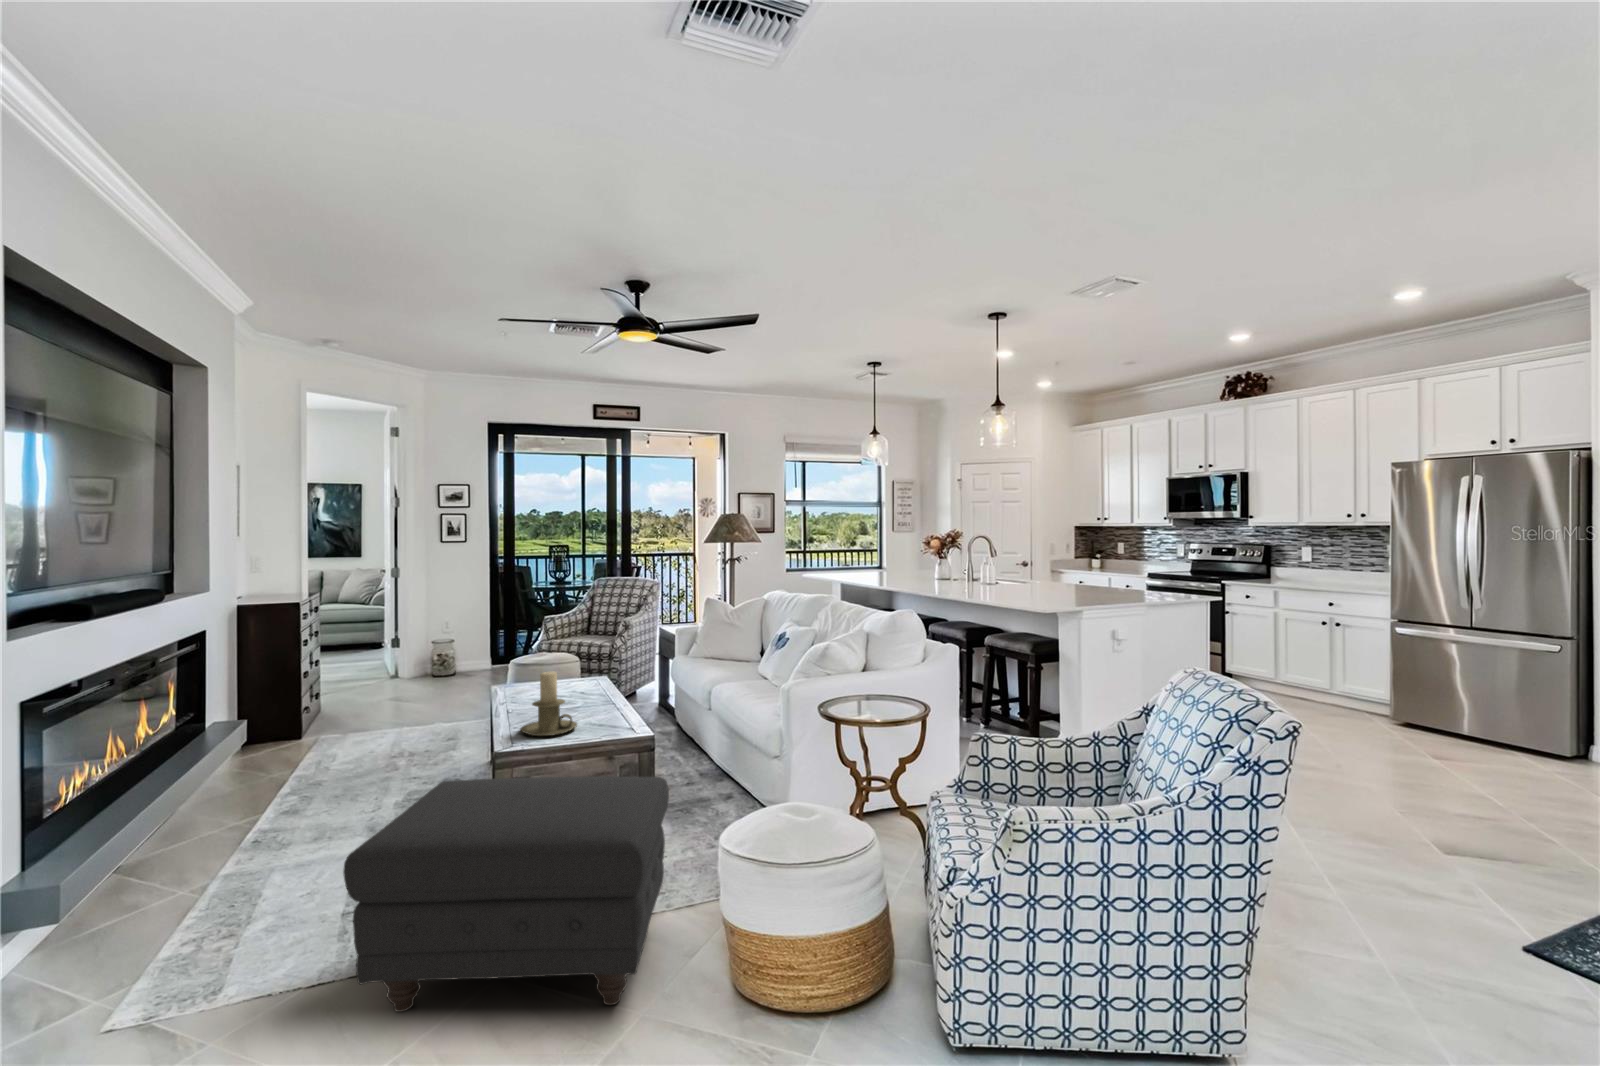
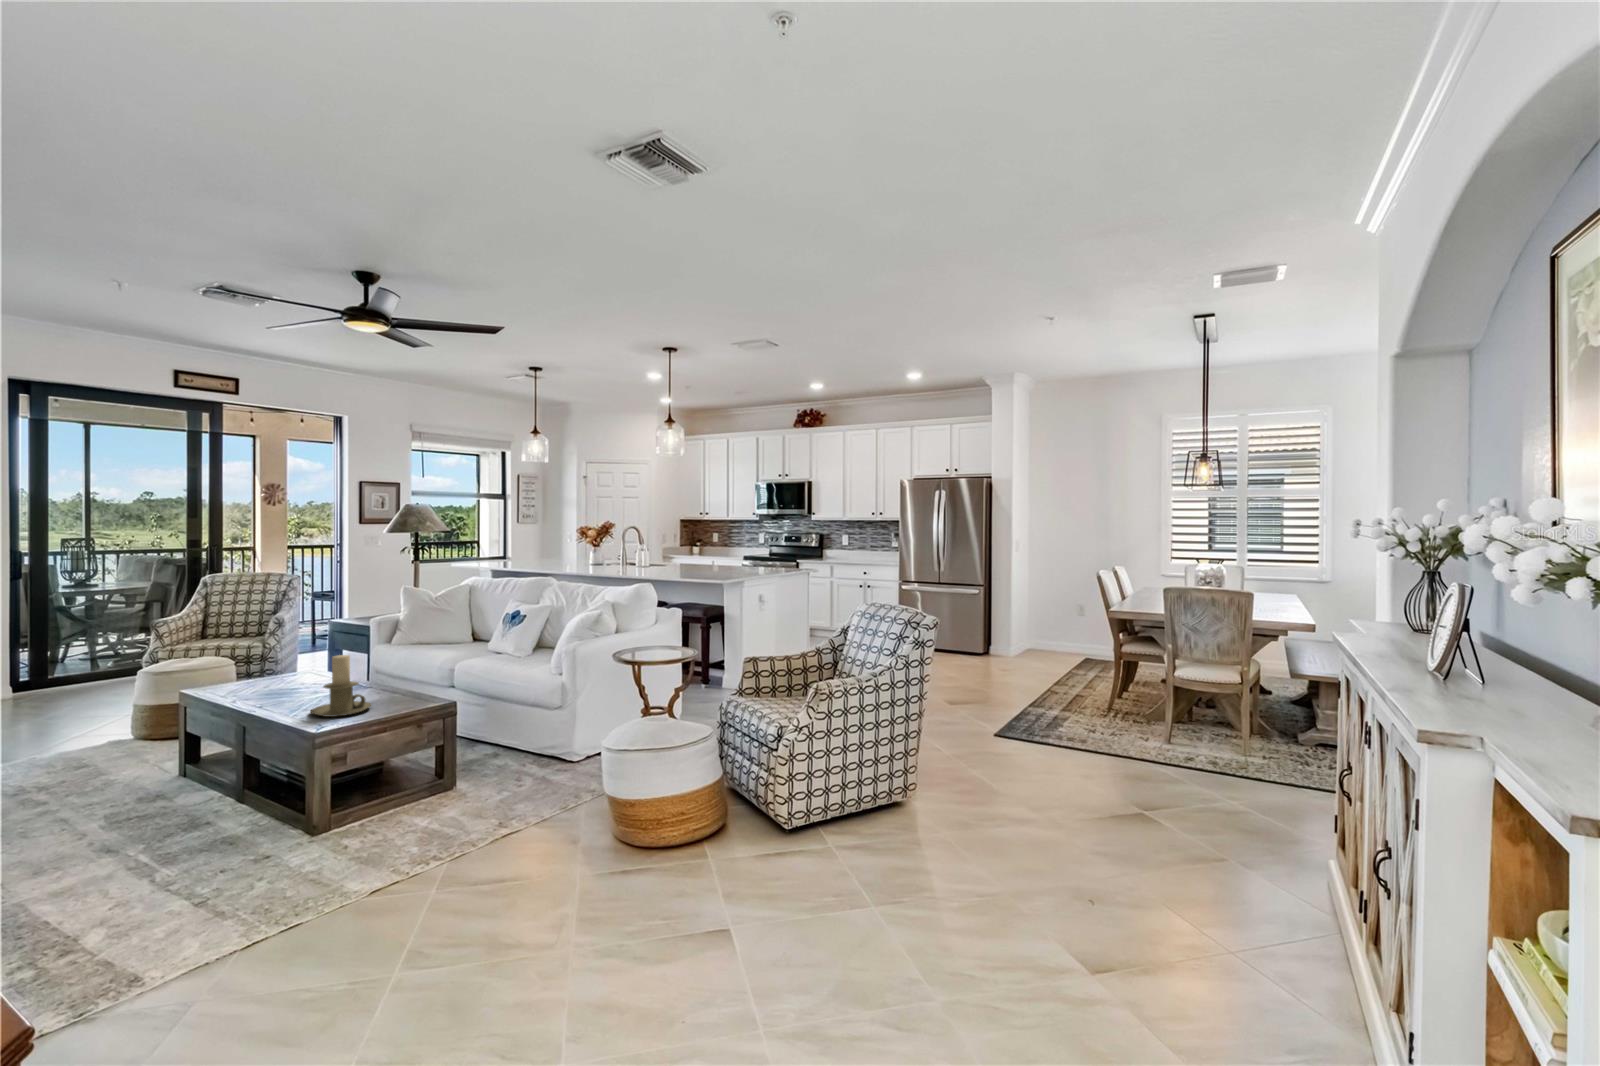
ottoman: present [343,776,669,1012] -> none [323,717,586,928]

